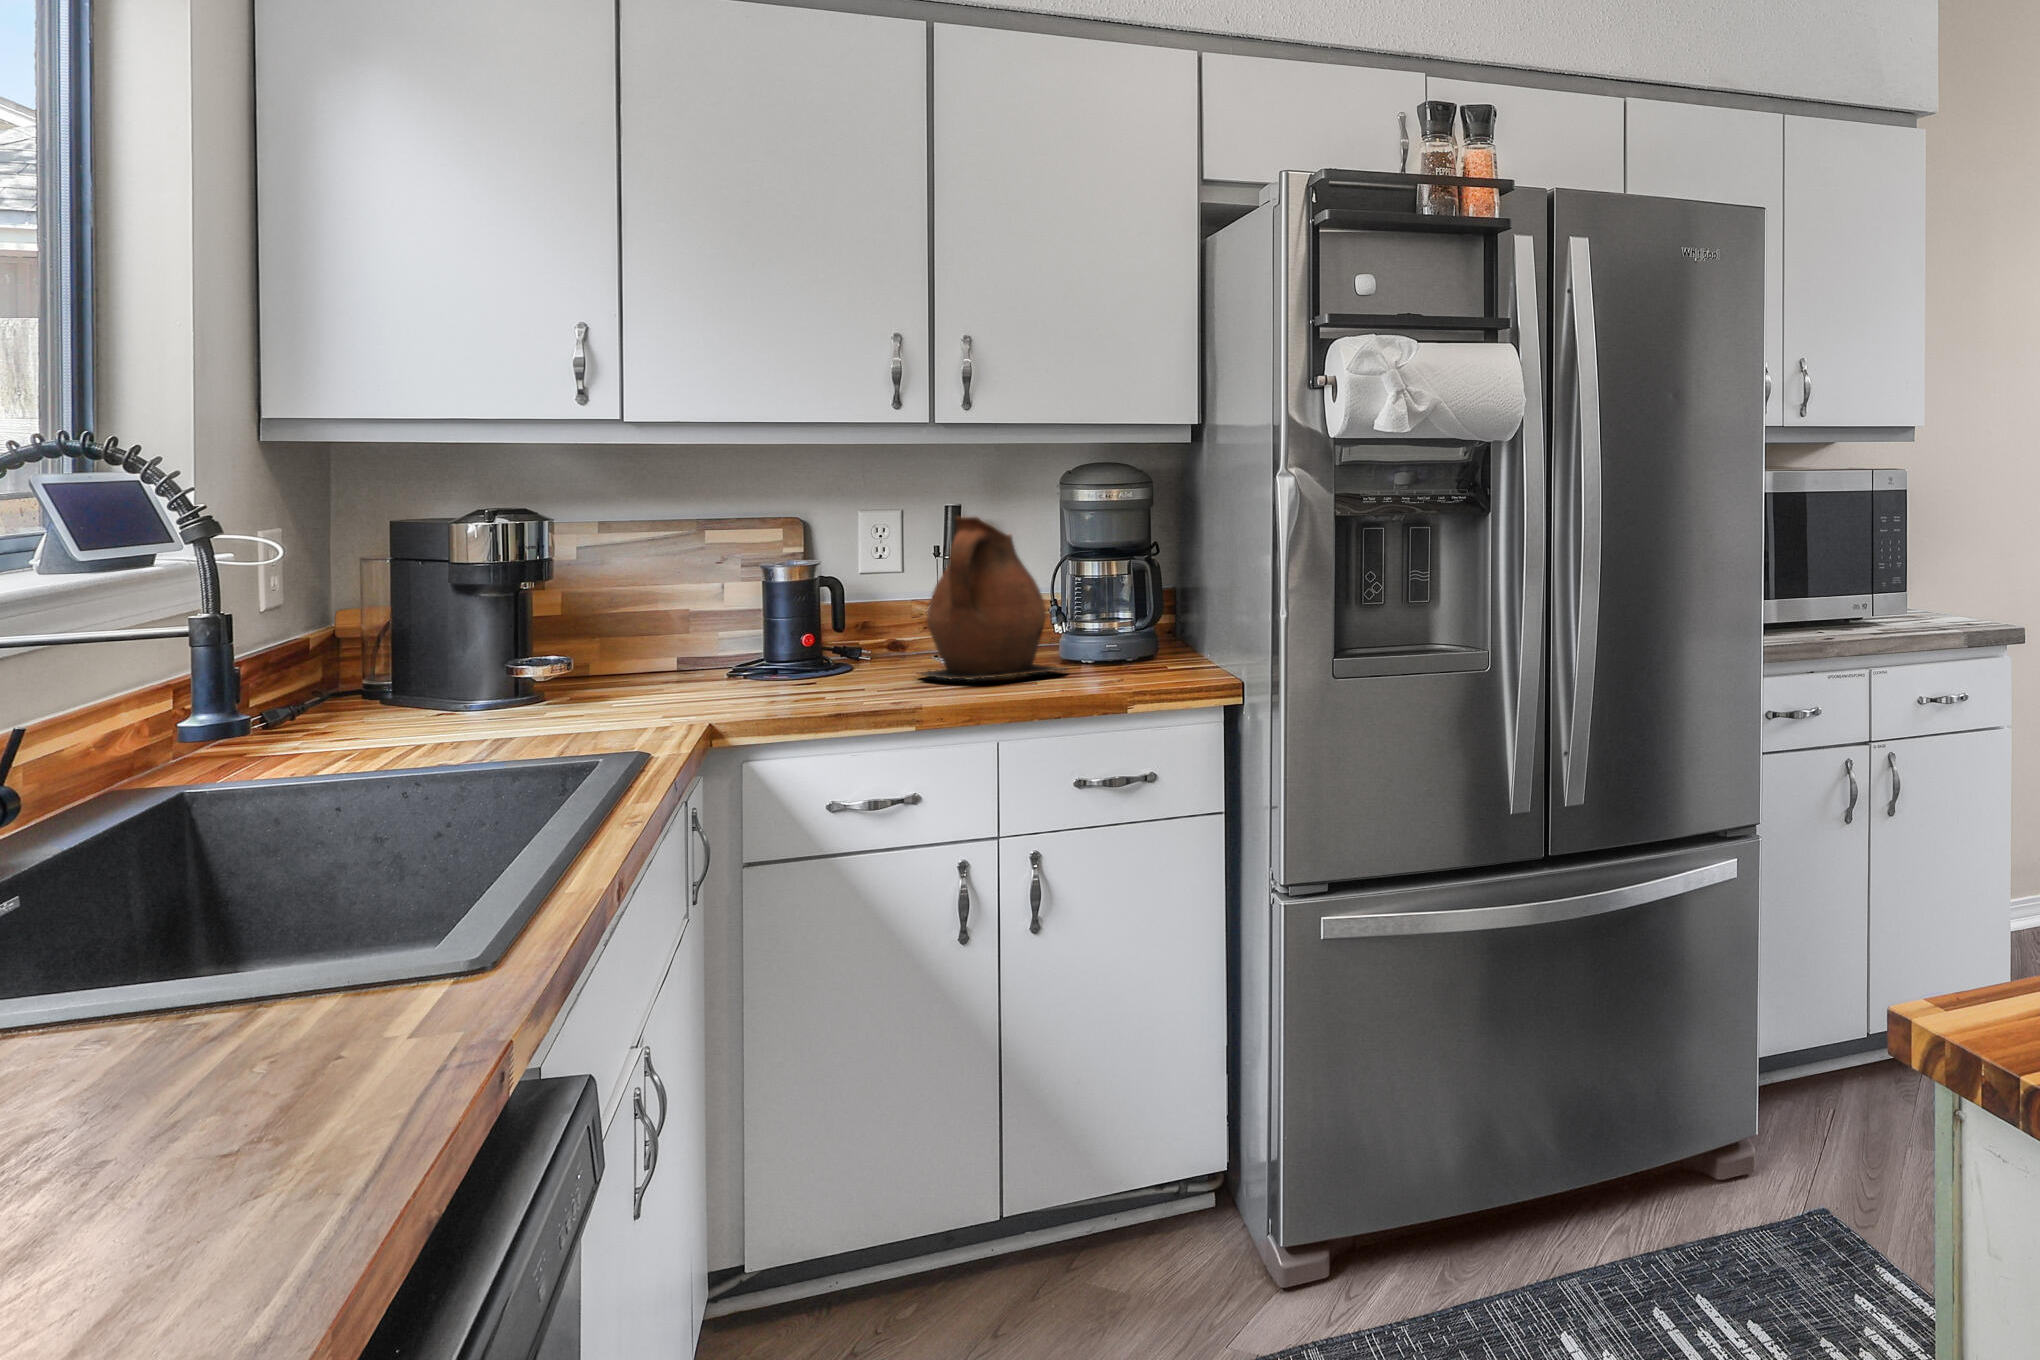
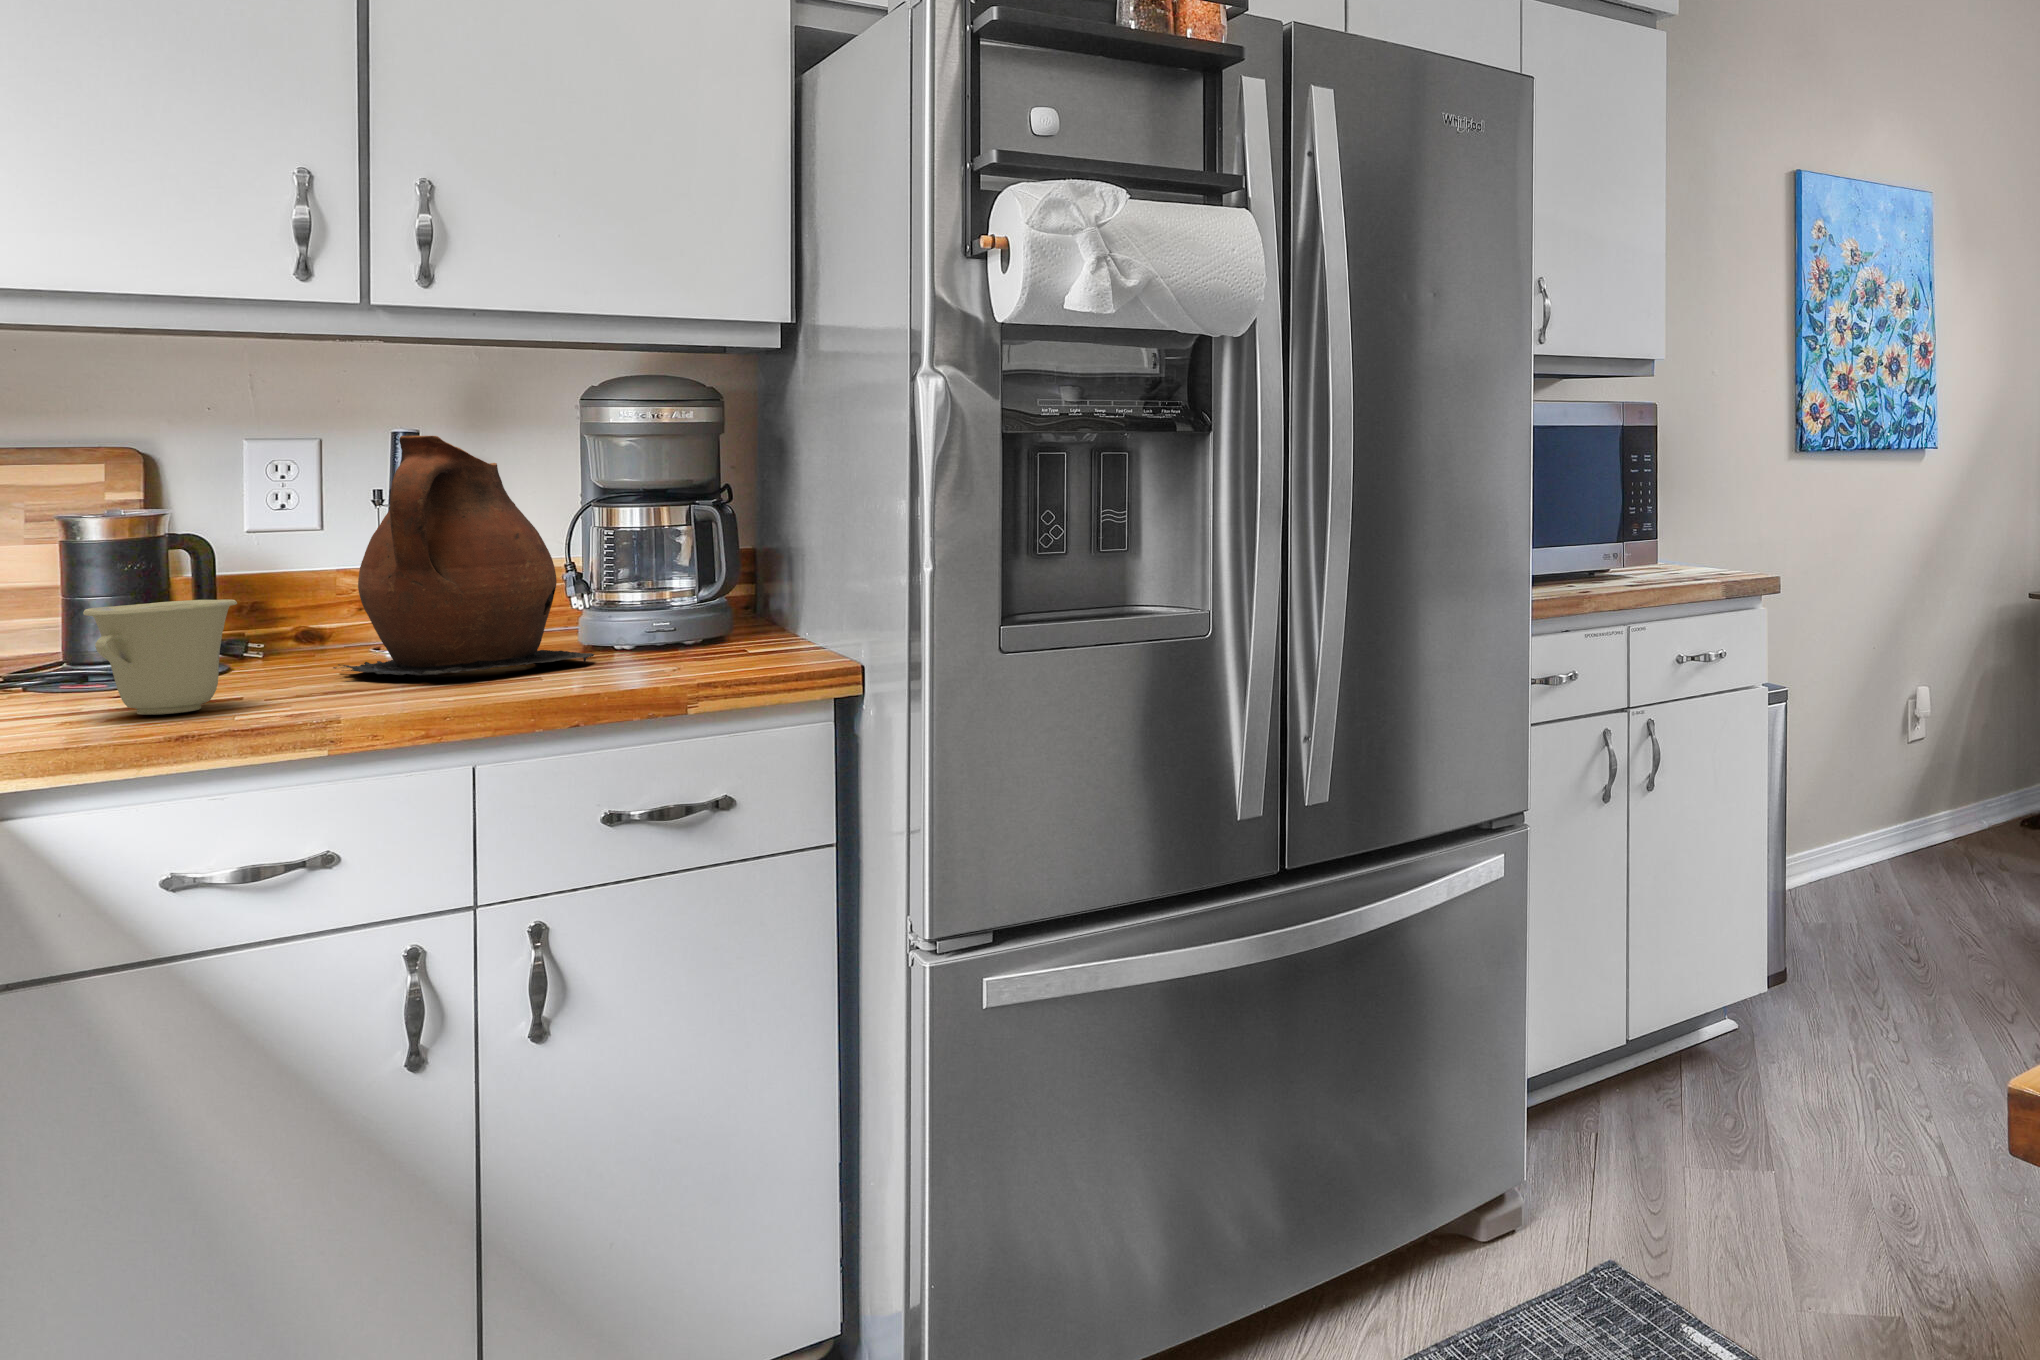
cup: none [781,627,863,701] -> present [83,600,237,715]

